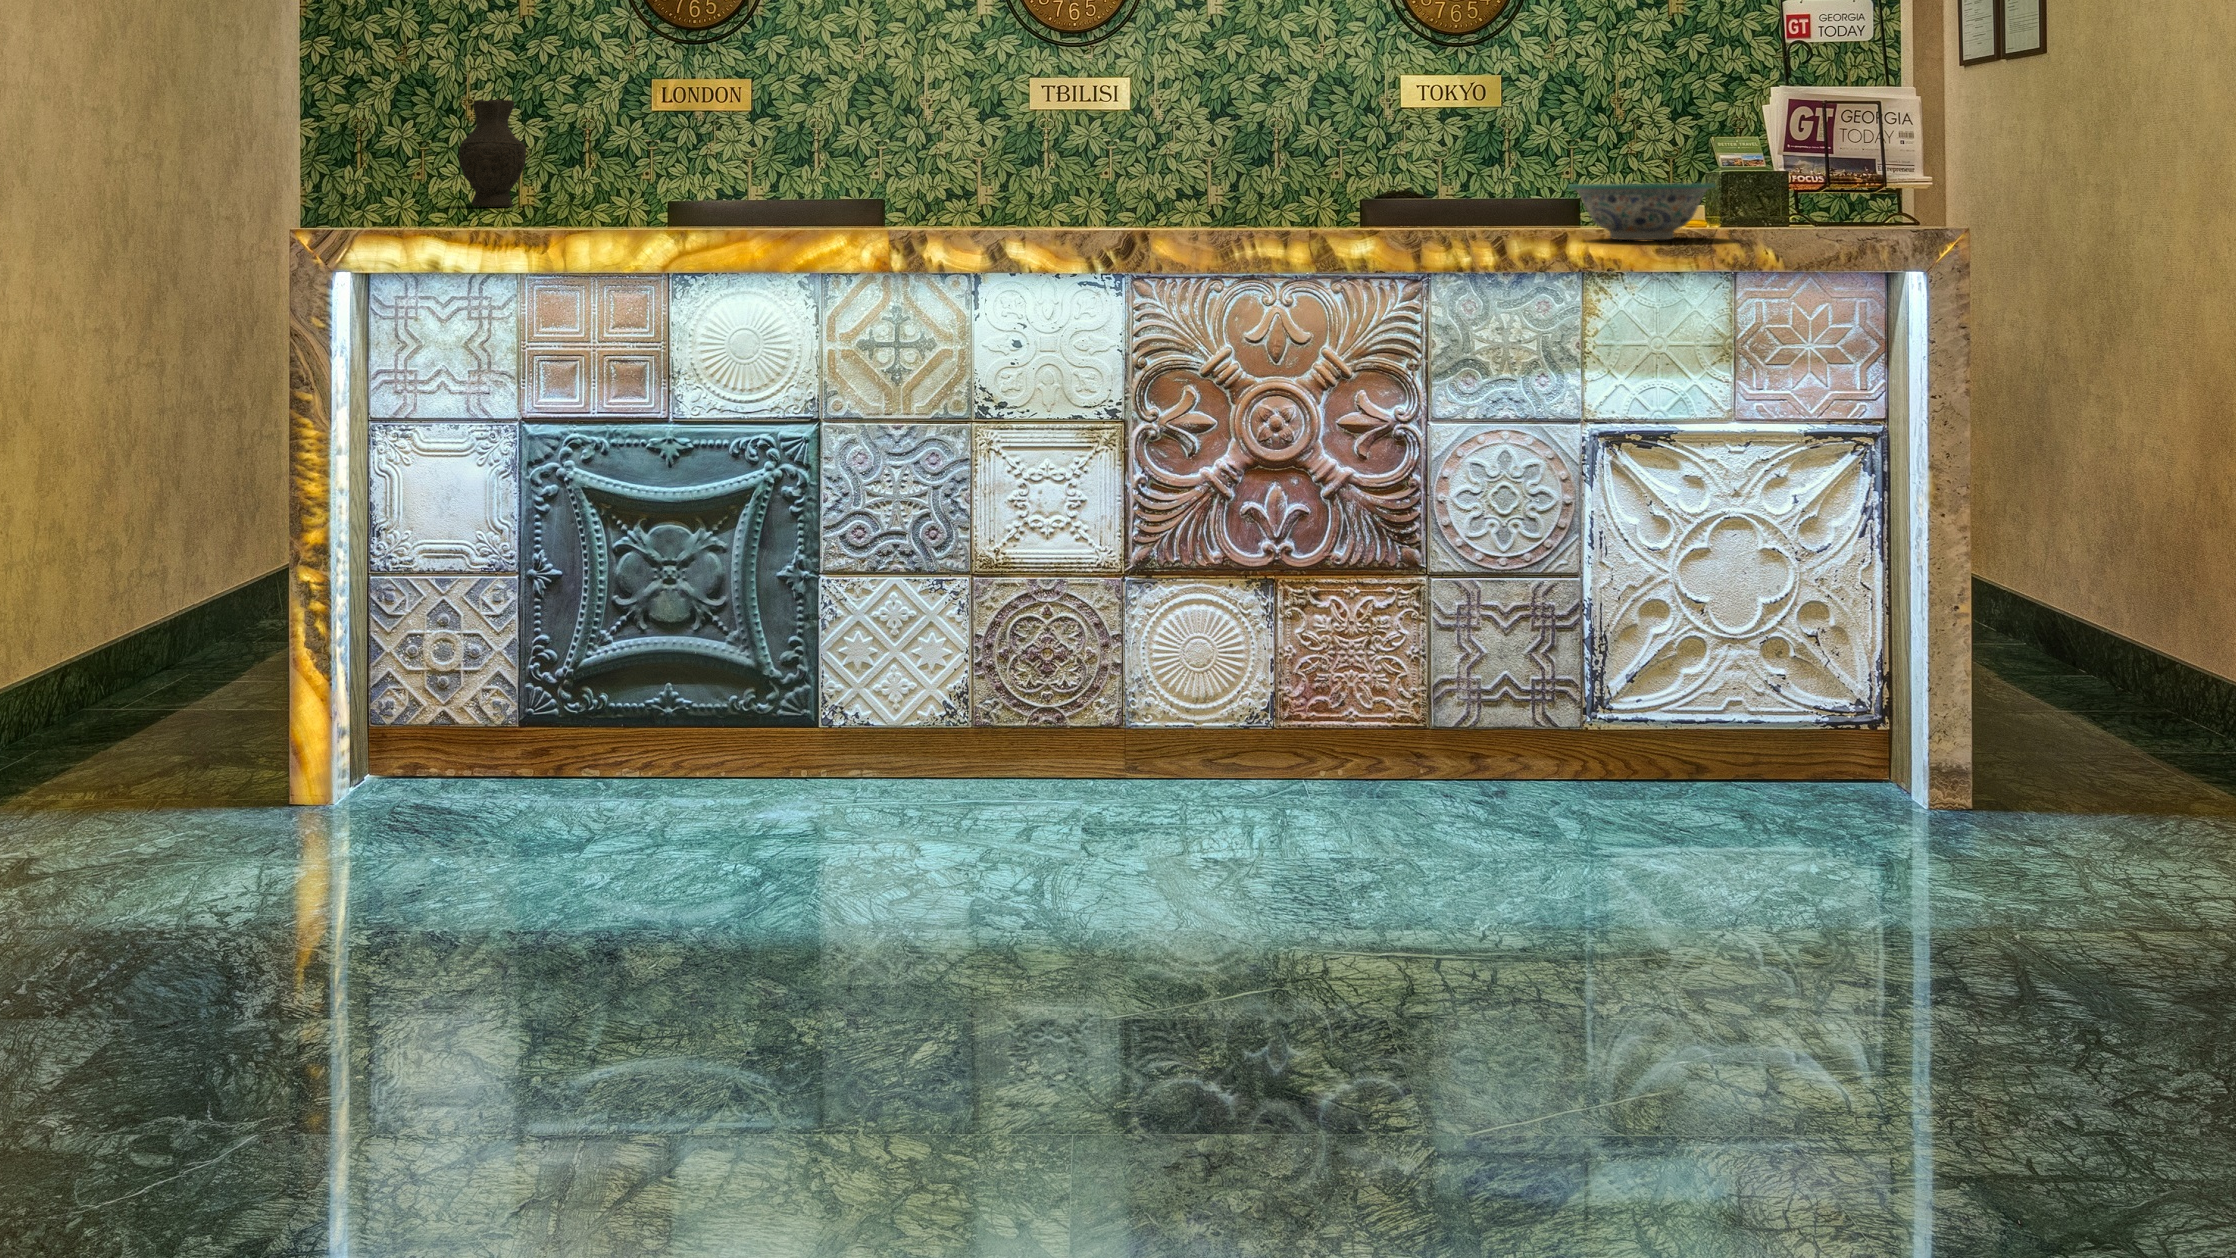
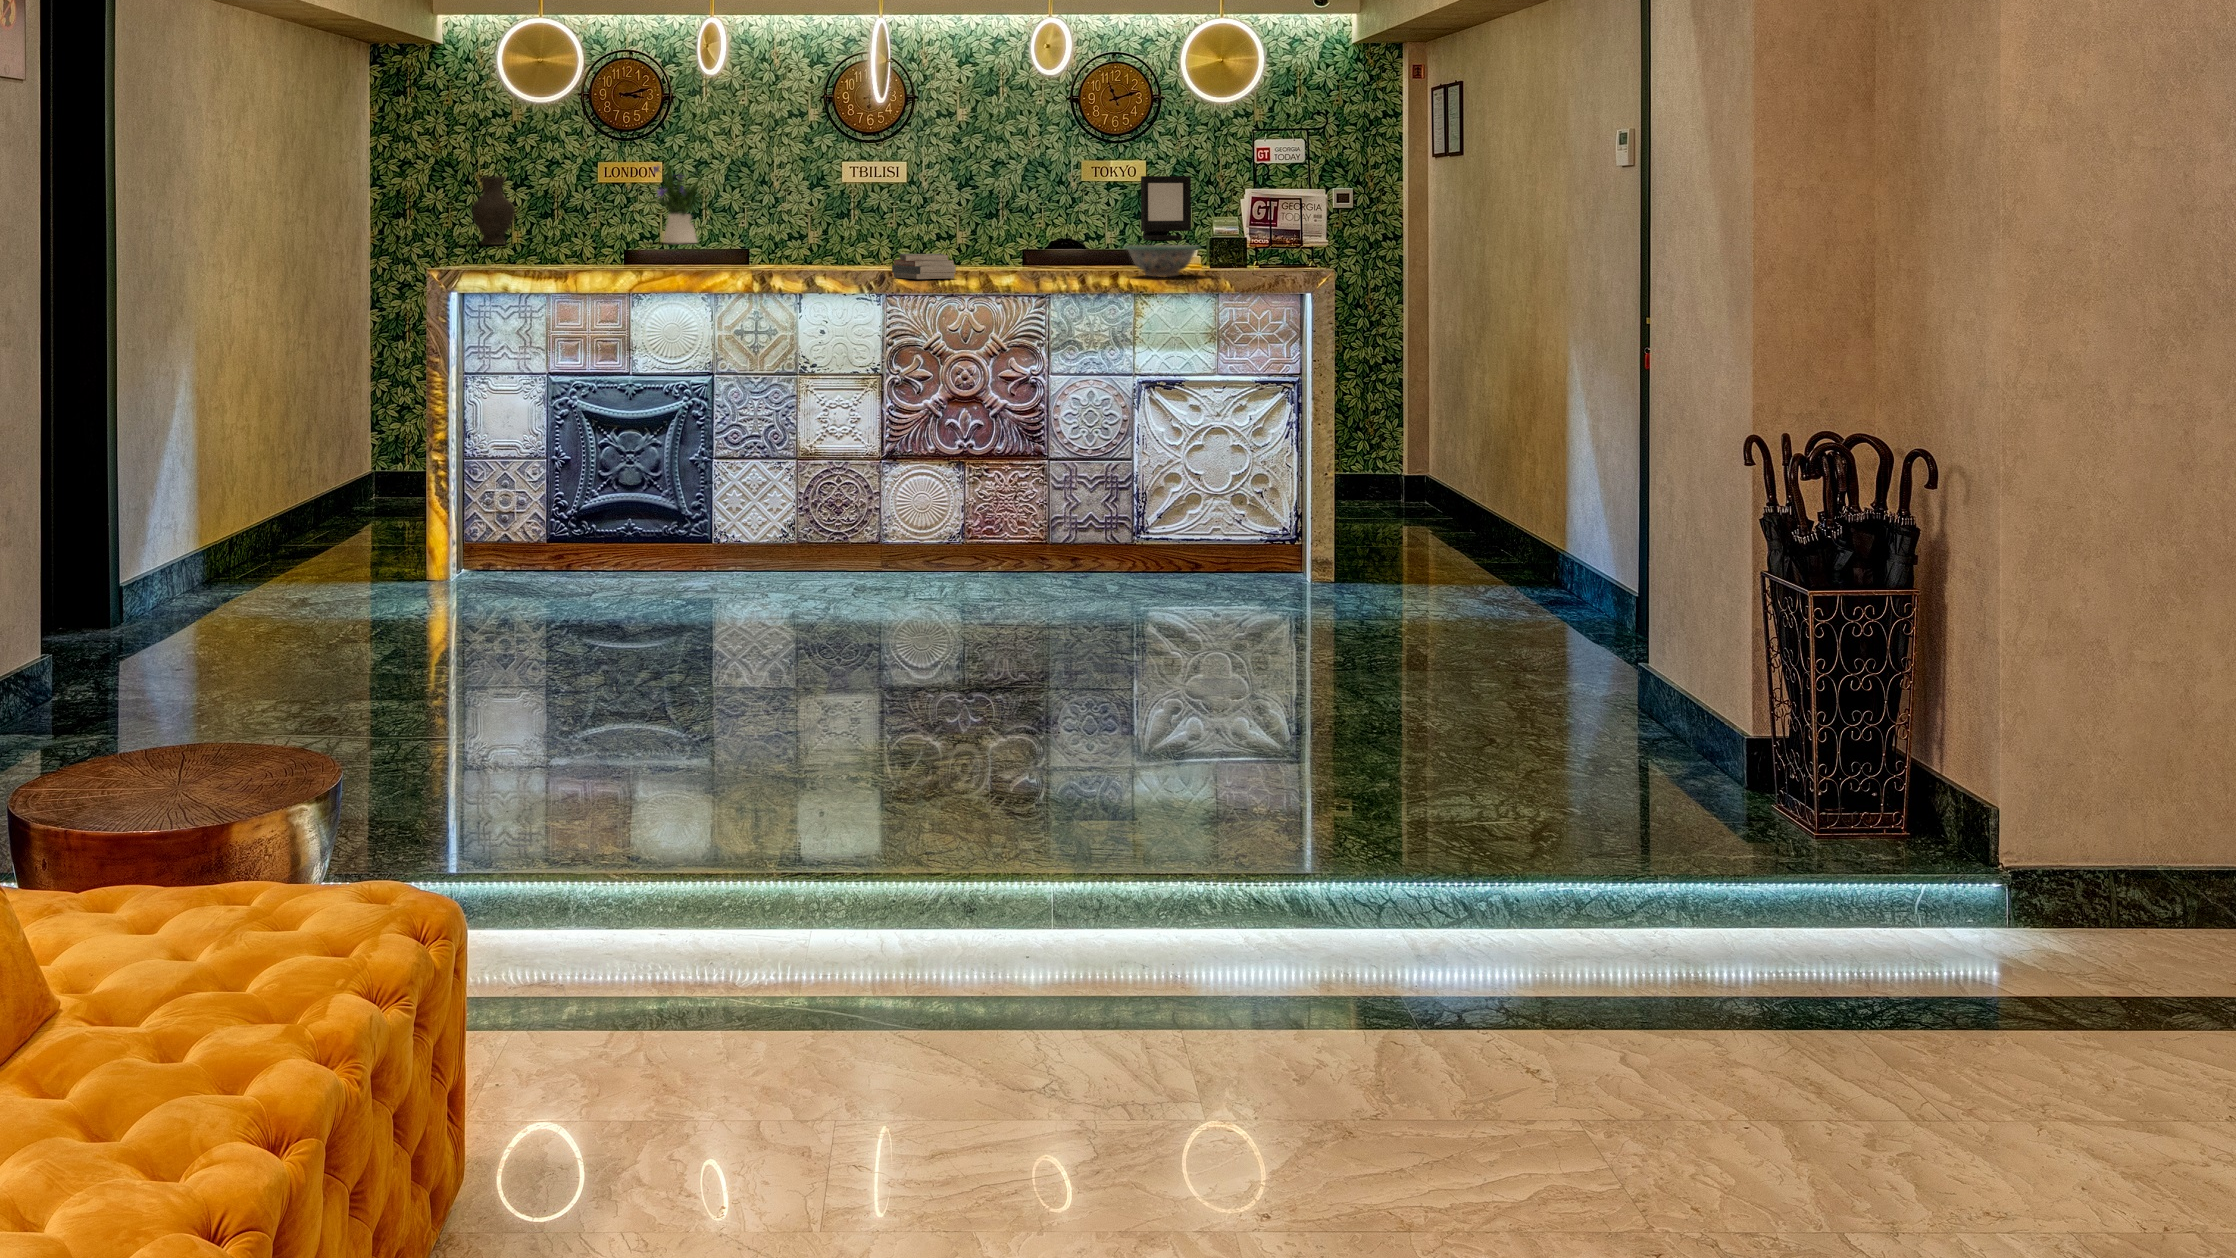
flower arrangement: none [717,73,840,203] -> present [643,161,714,243]
picture frame: none [1494,96,1570,195] -> present [1141,176,1191,240]
book: none [1144,201,1262,245] -> present [892,254,956,279]

